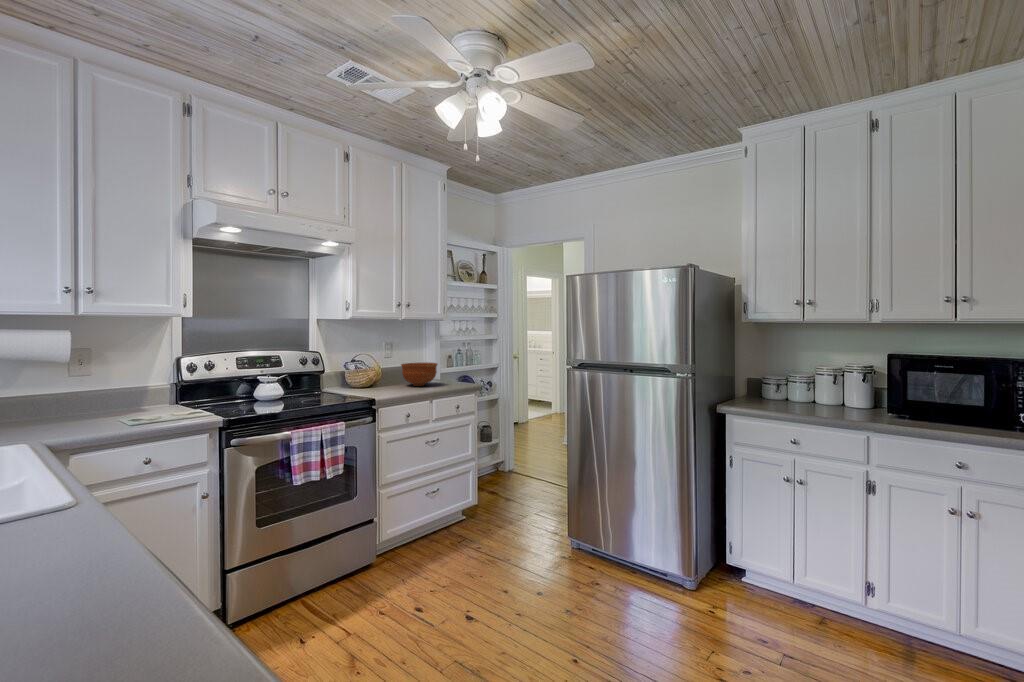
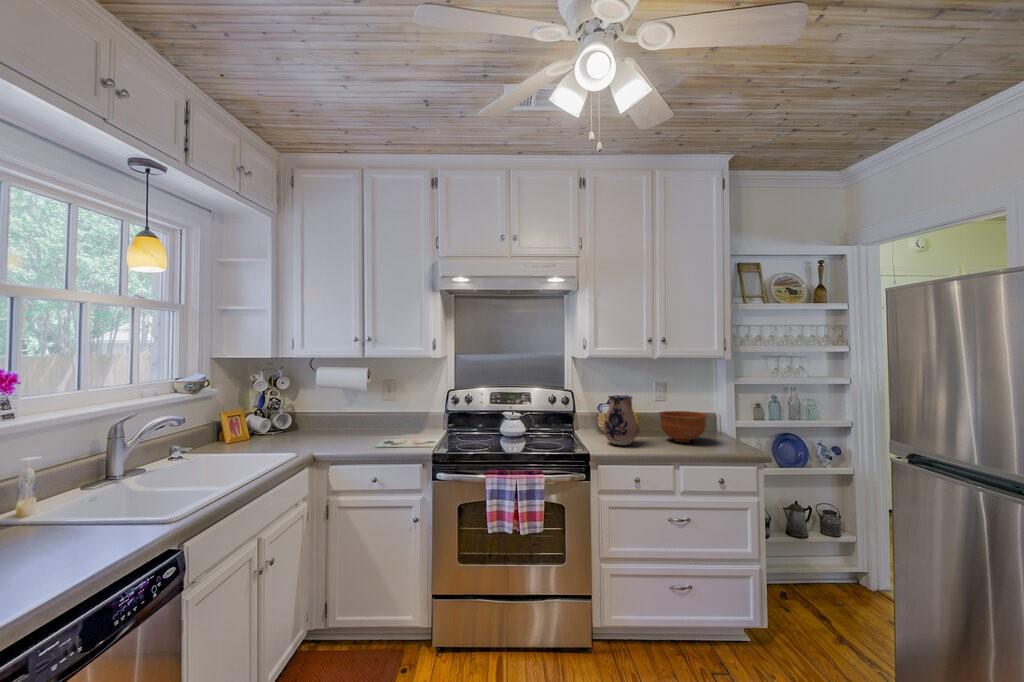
ceramic pitcher: none [367,351,396,393] -> present [604,395,638,445]

